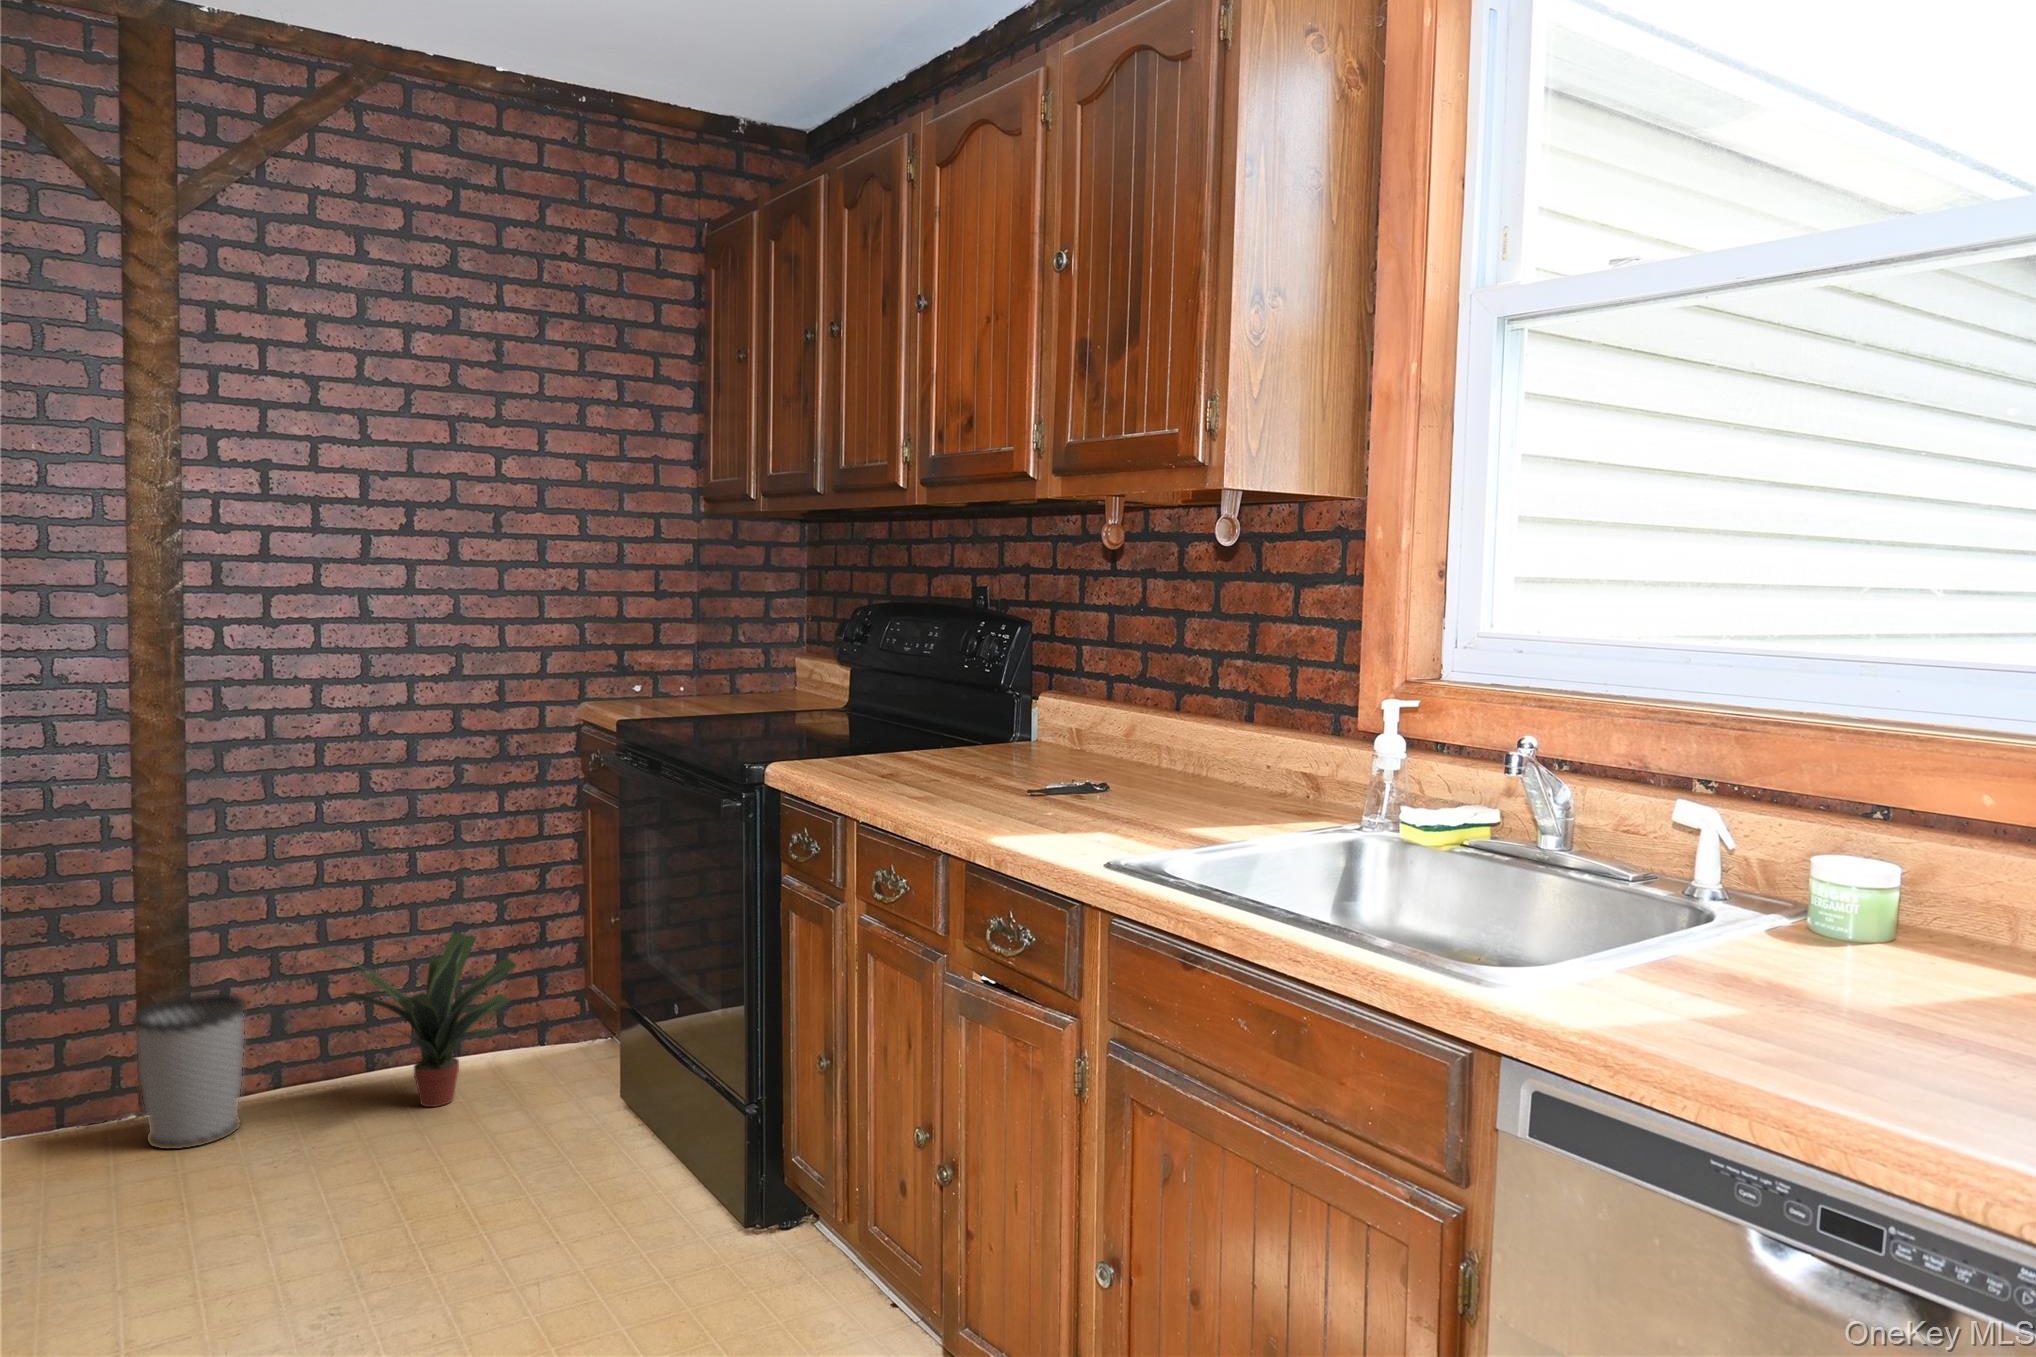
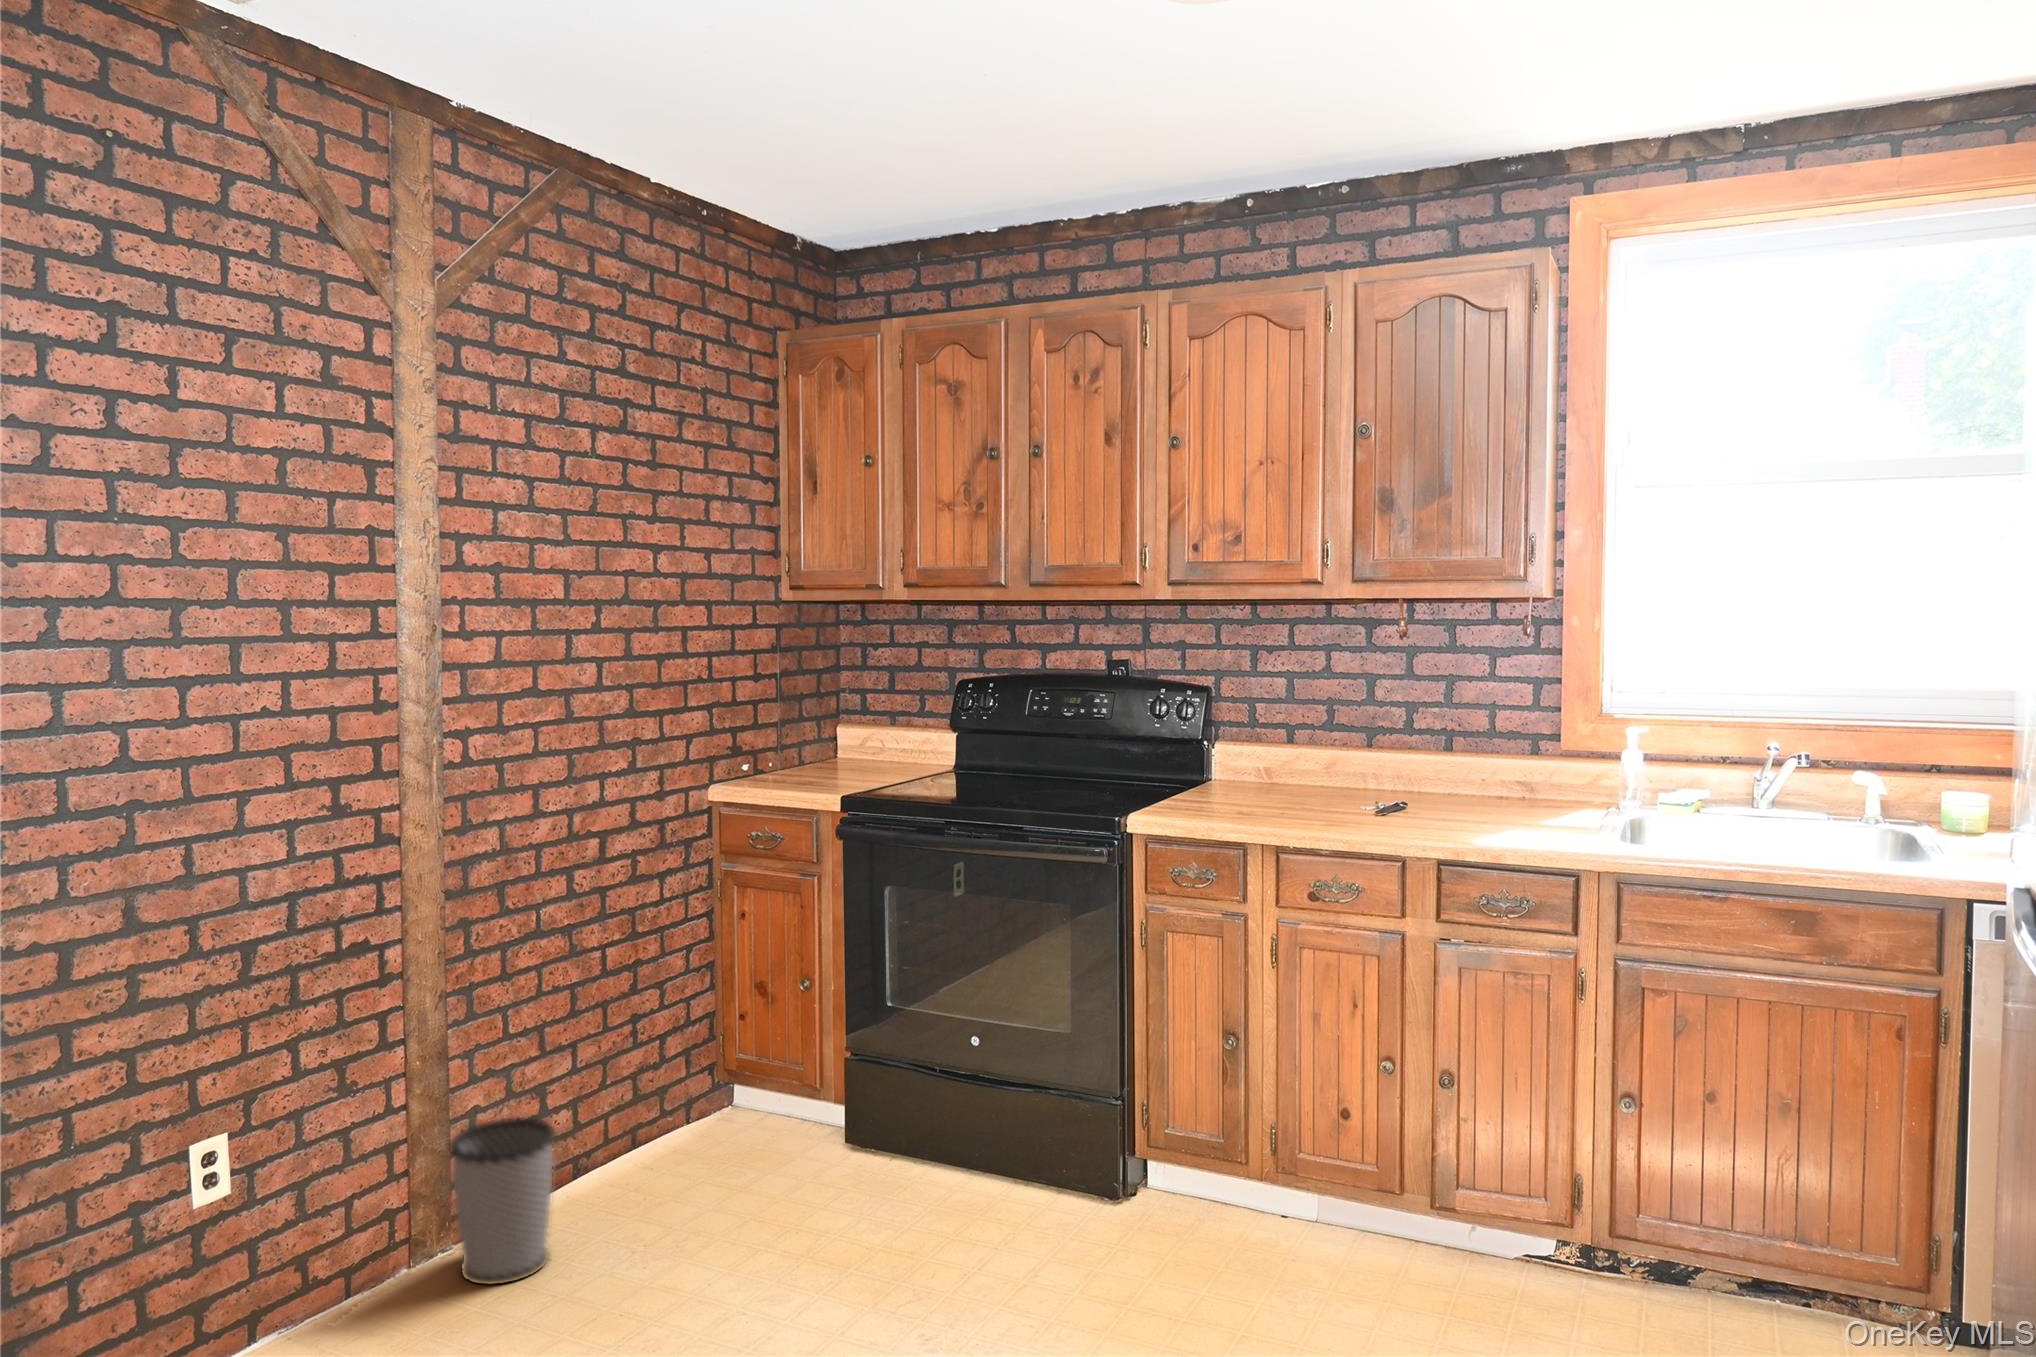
potted plant: present [320,933,516,1107] -> none [599,1020,769,1188]

